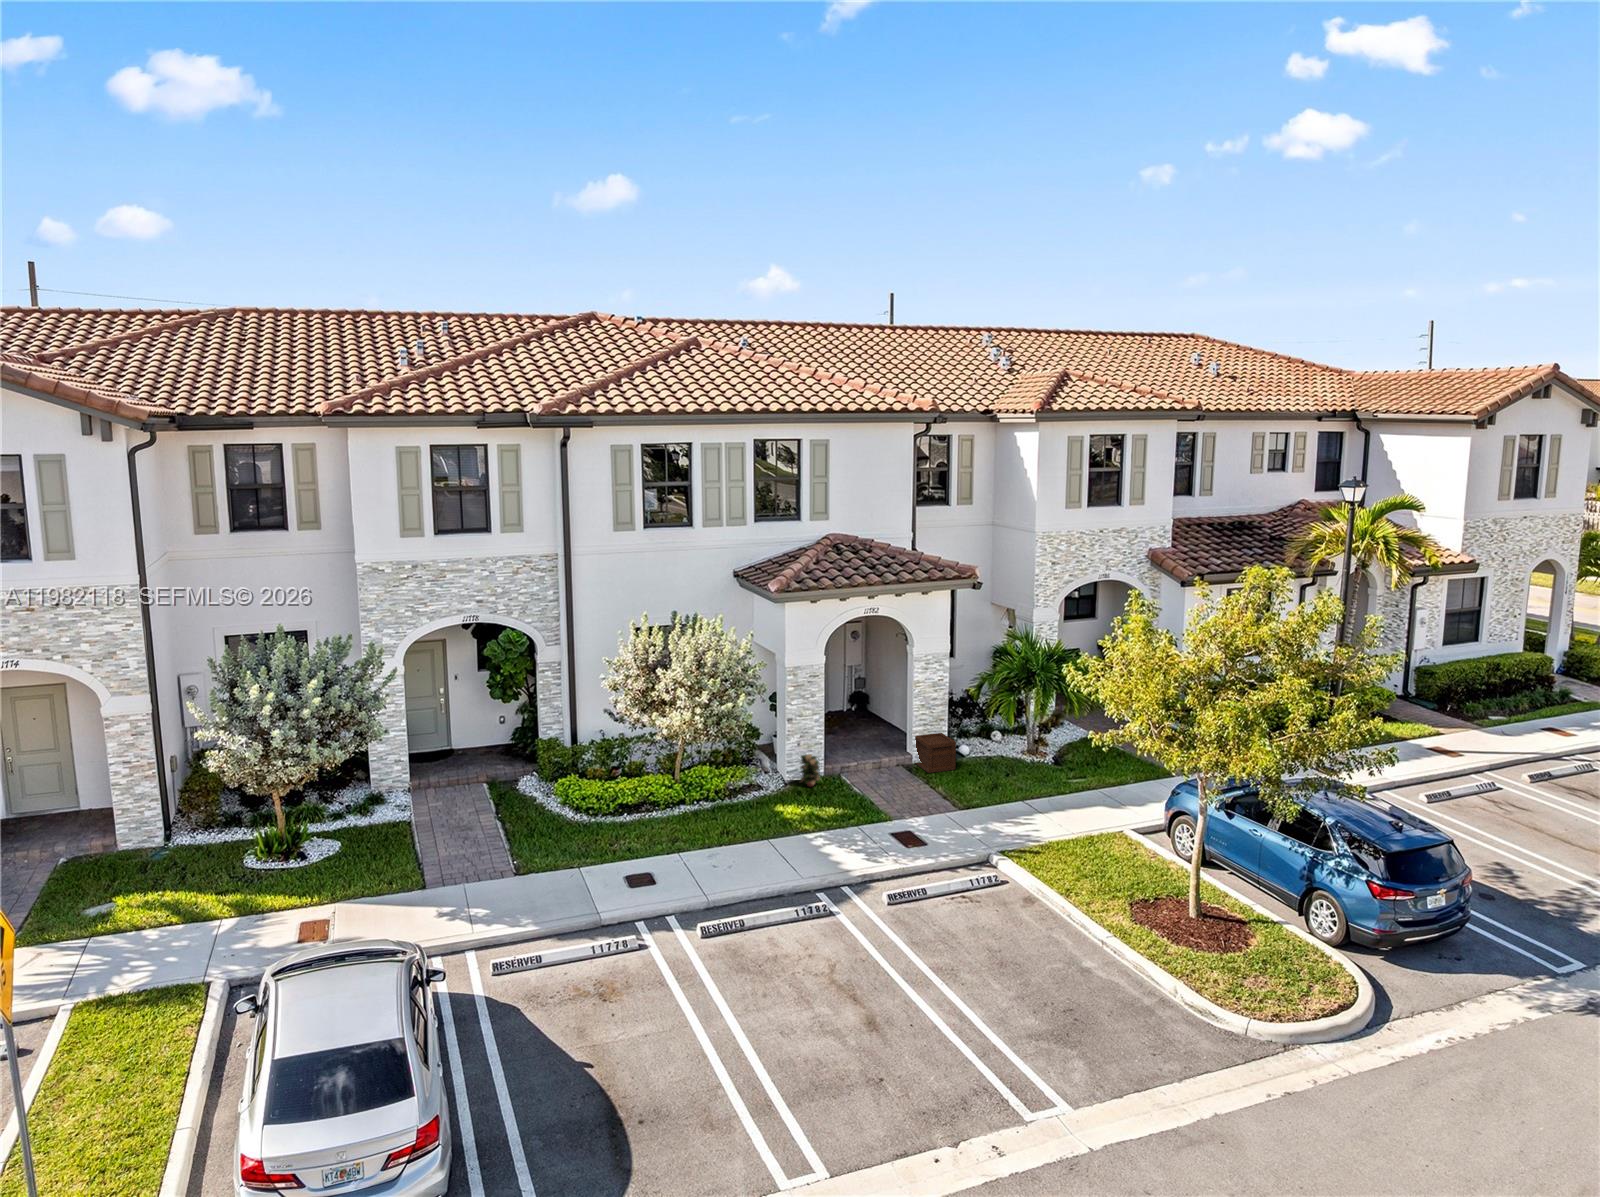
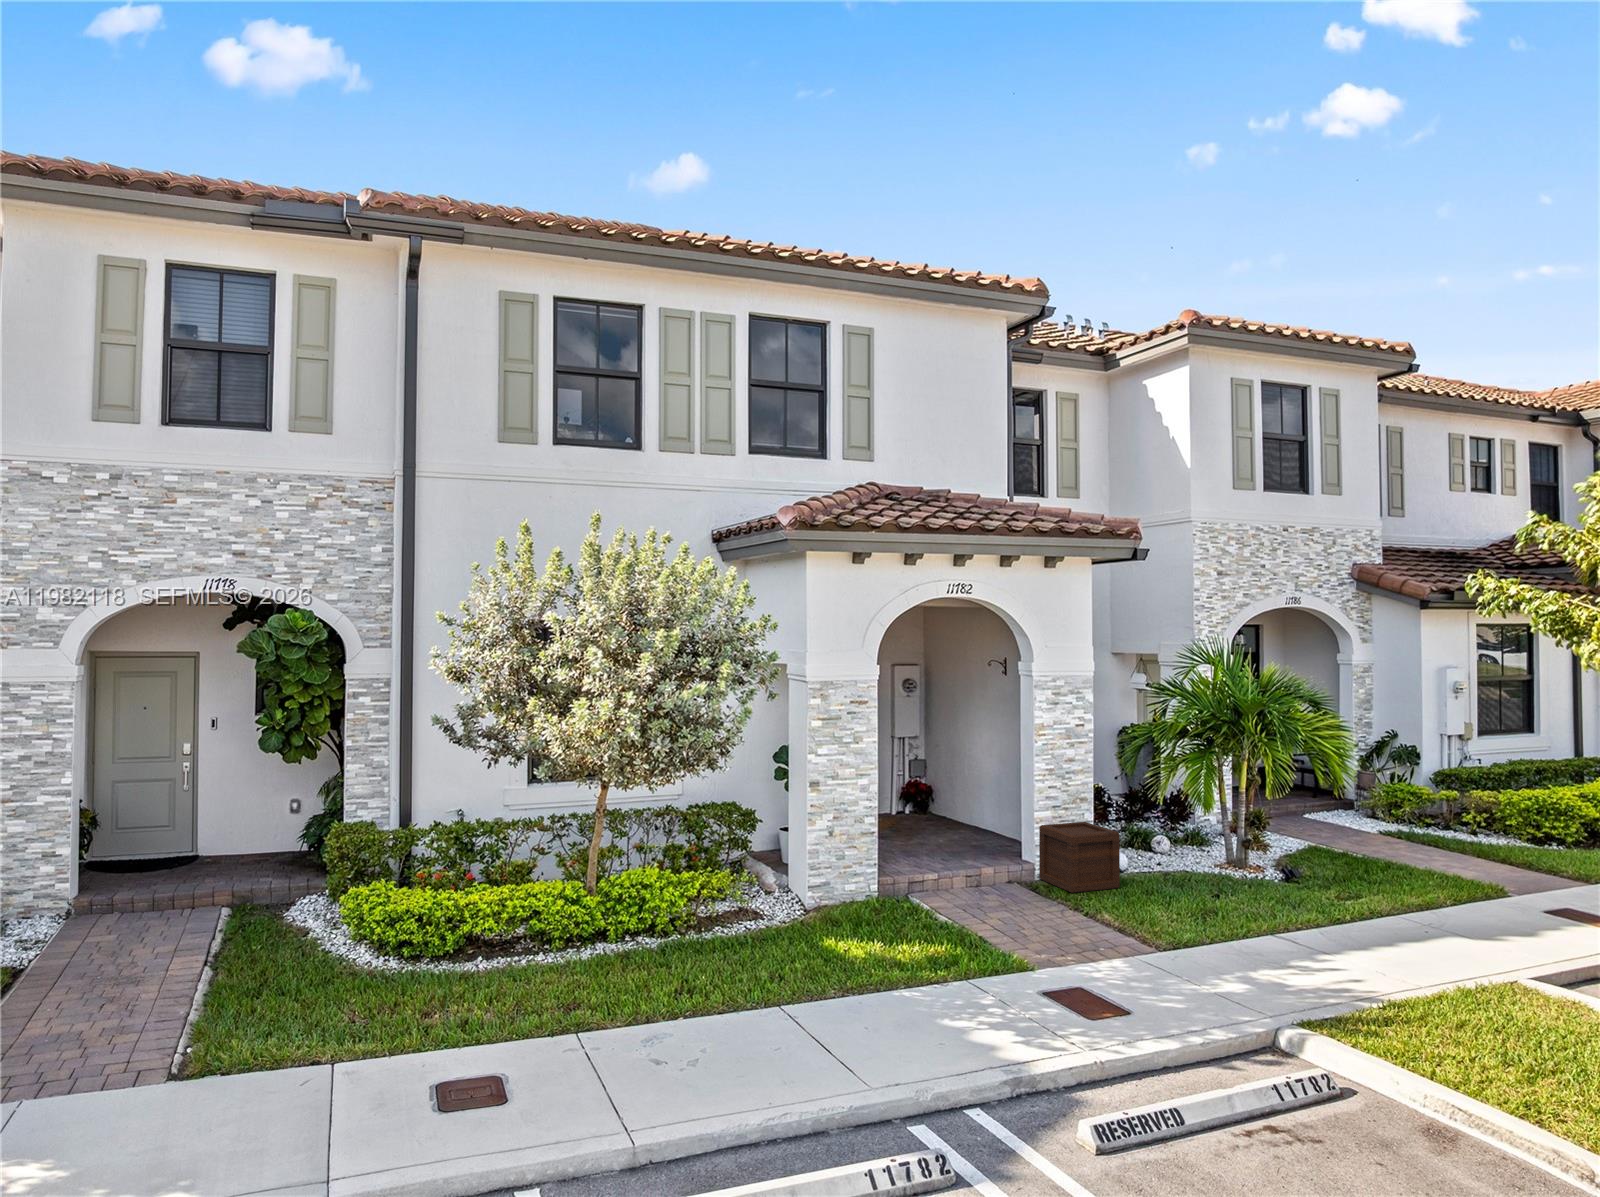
decorative plant: present [800,754,820,786] -> none [831,847,874,912]

